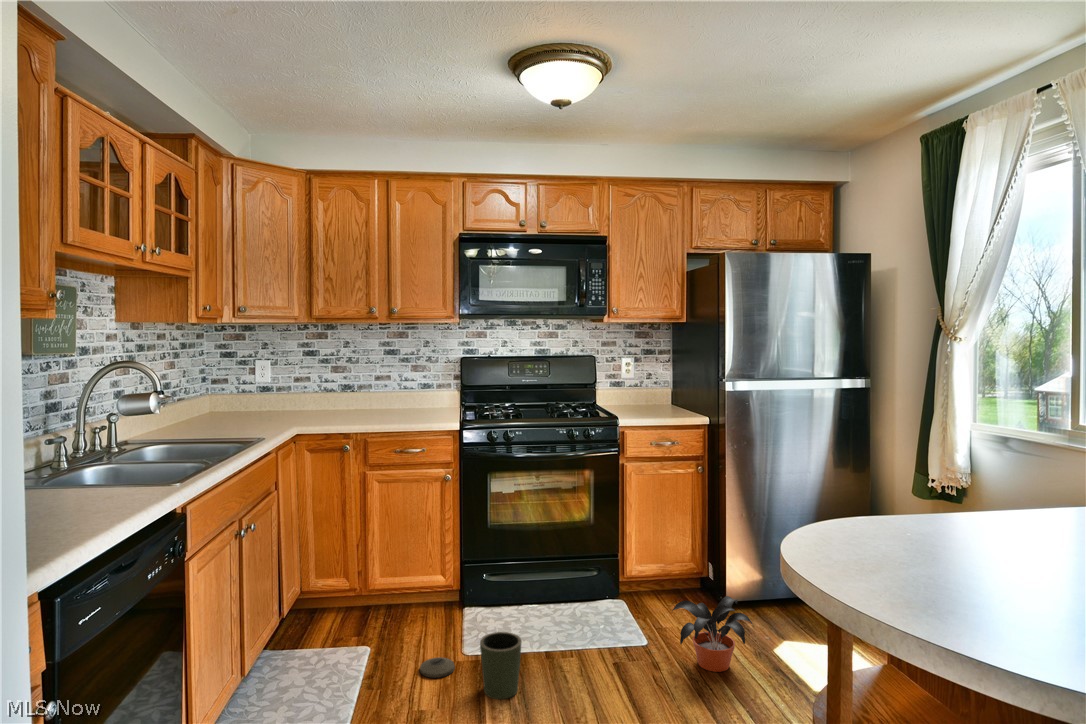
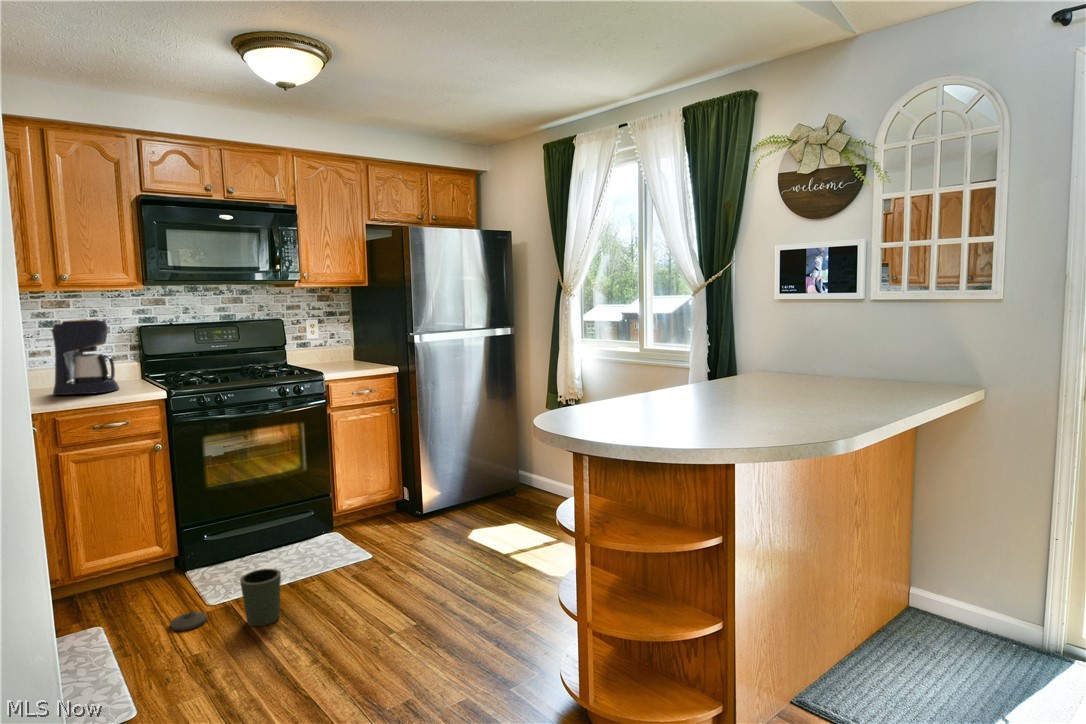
coffee maker: none [379,350,431,419] -> present [51,319,120,395]
potted plant: present [673,596,752,672] -> none [395,503,458,561]

